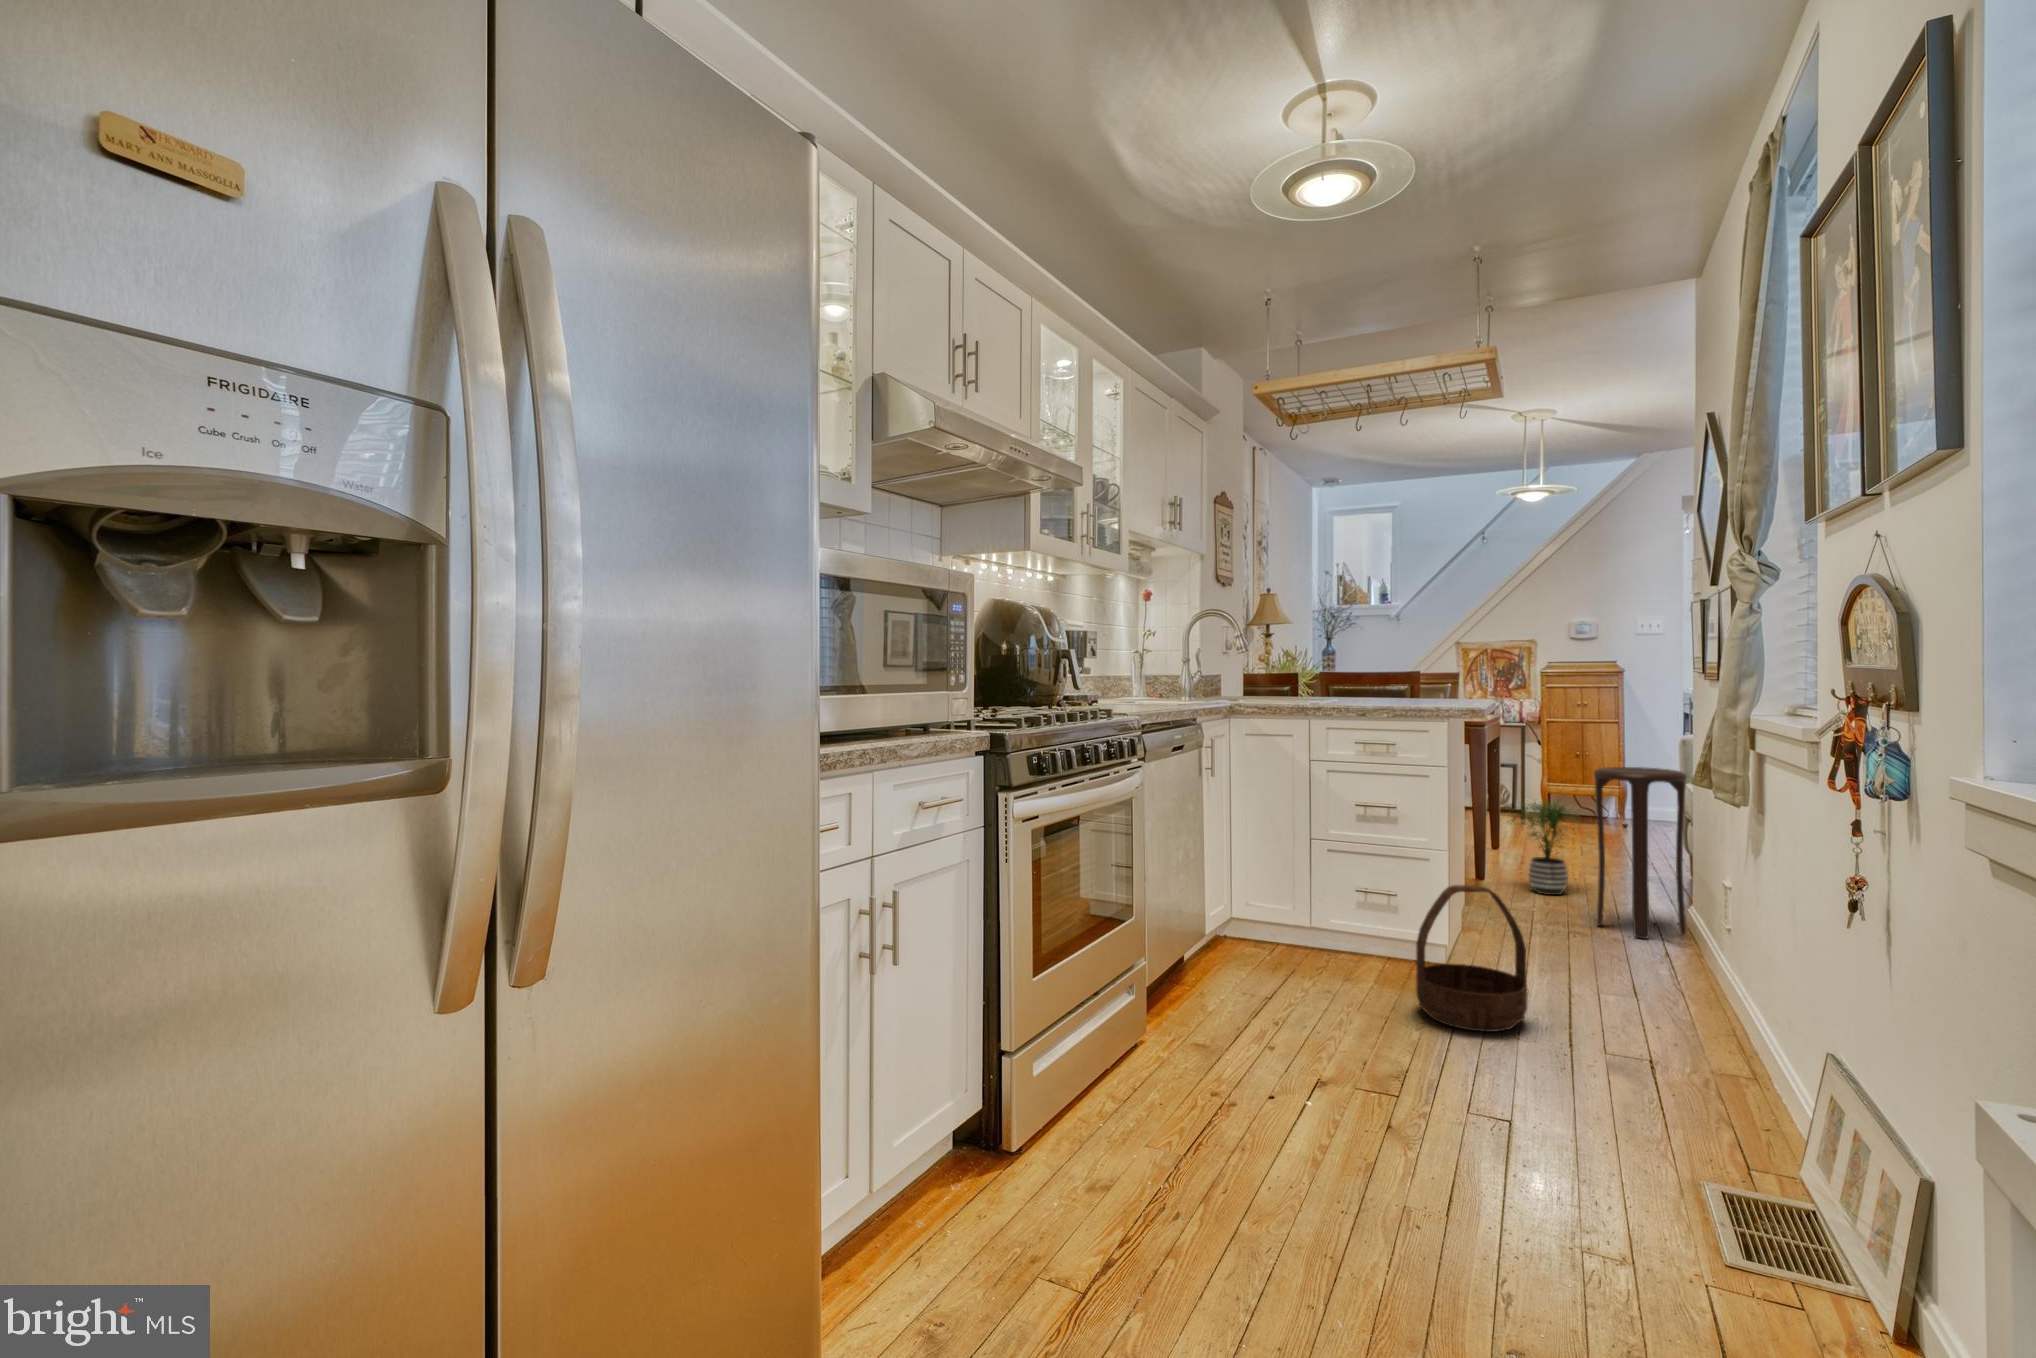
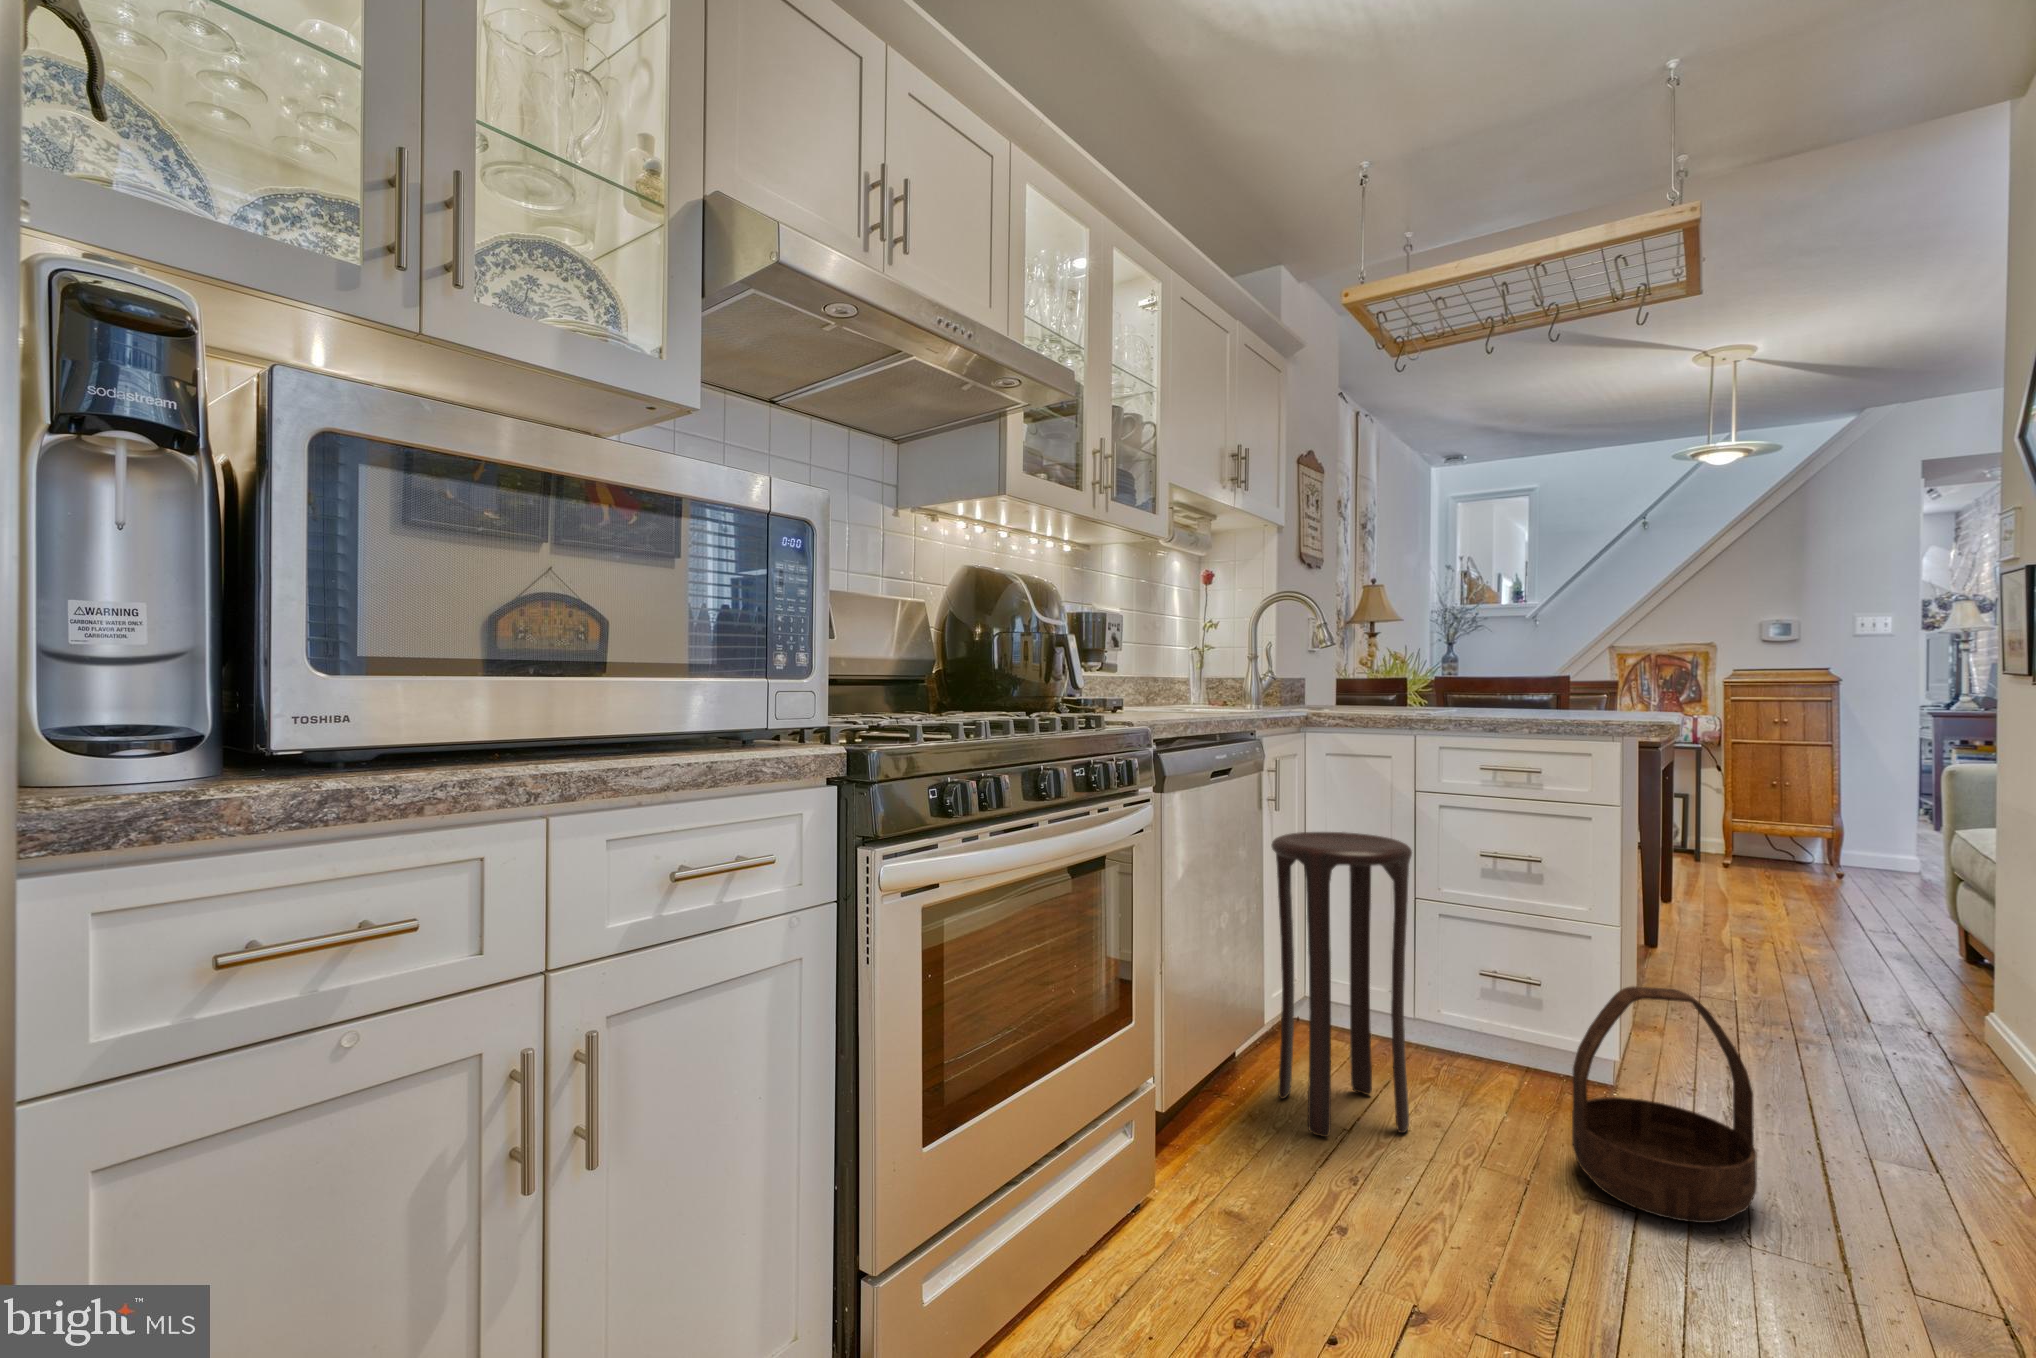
stool: present [1594,767,1686,939] -> present [1272,832,1412,1137]
potted plant: present [1508,801,1580,895] -> none [1690,842,1803,973]

